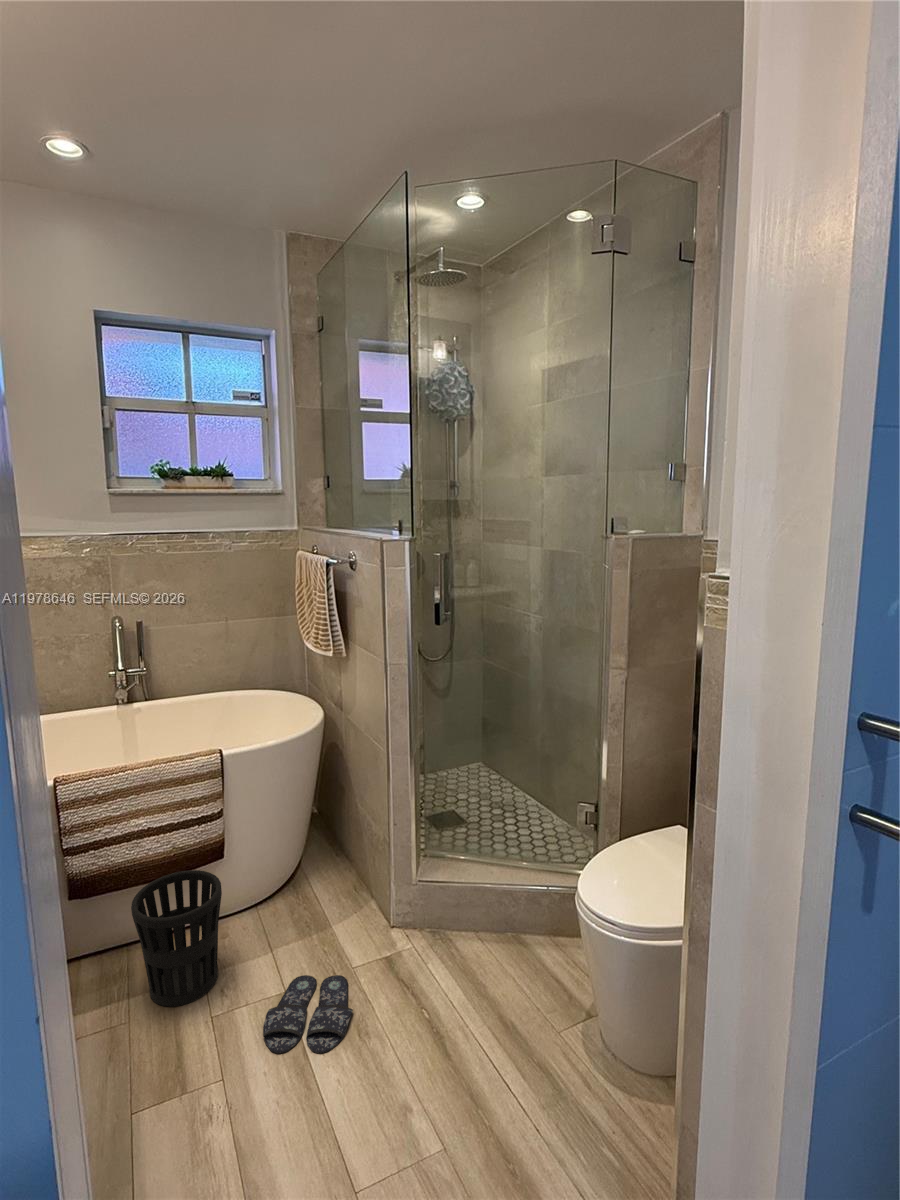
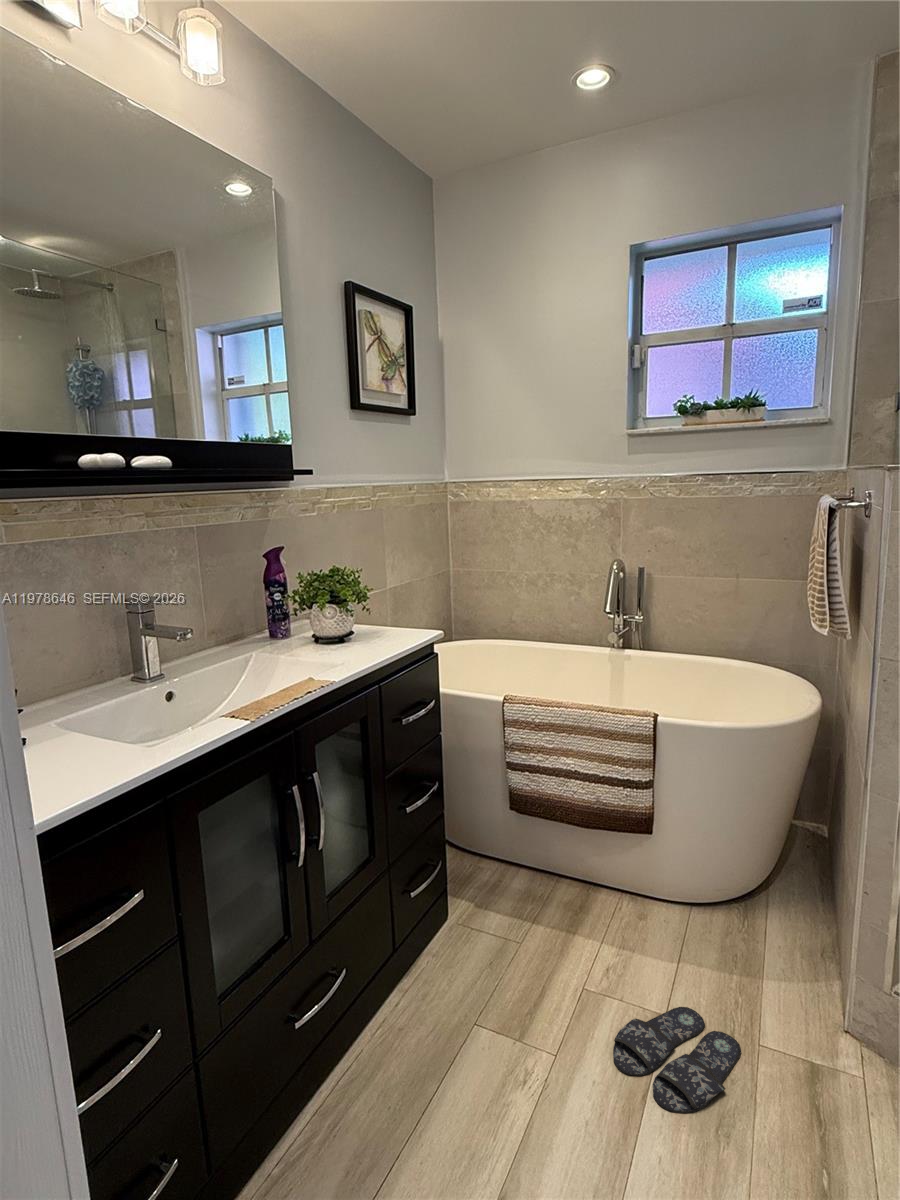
wastebasket: present [131,870,222,1007] -> none [537,824,626,962]

